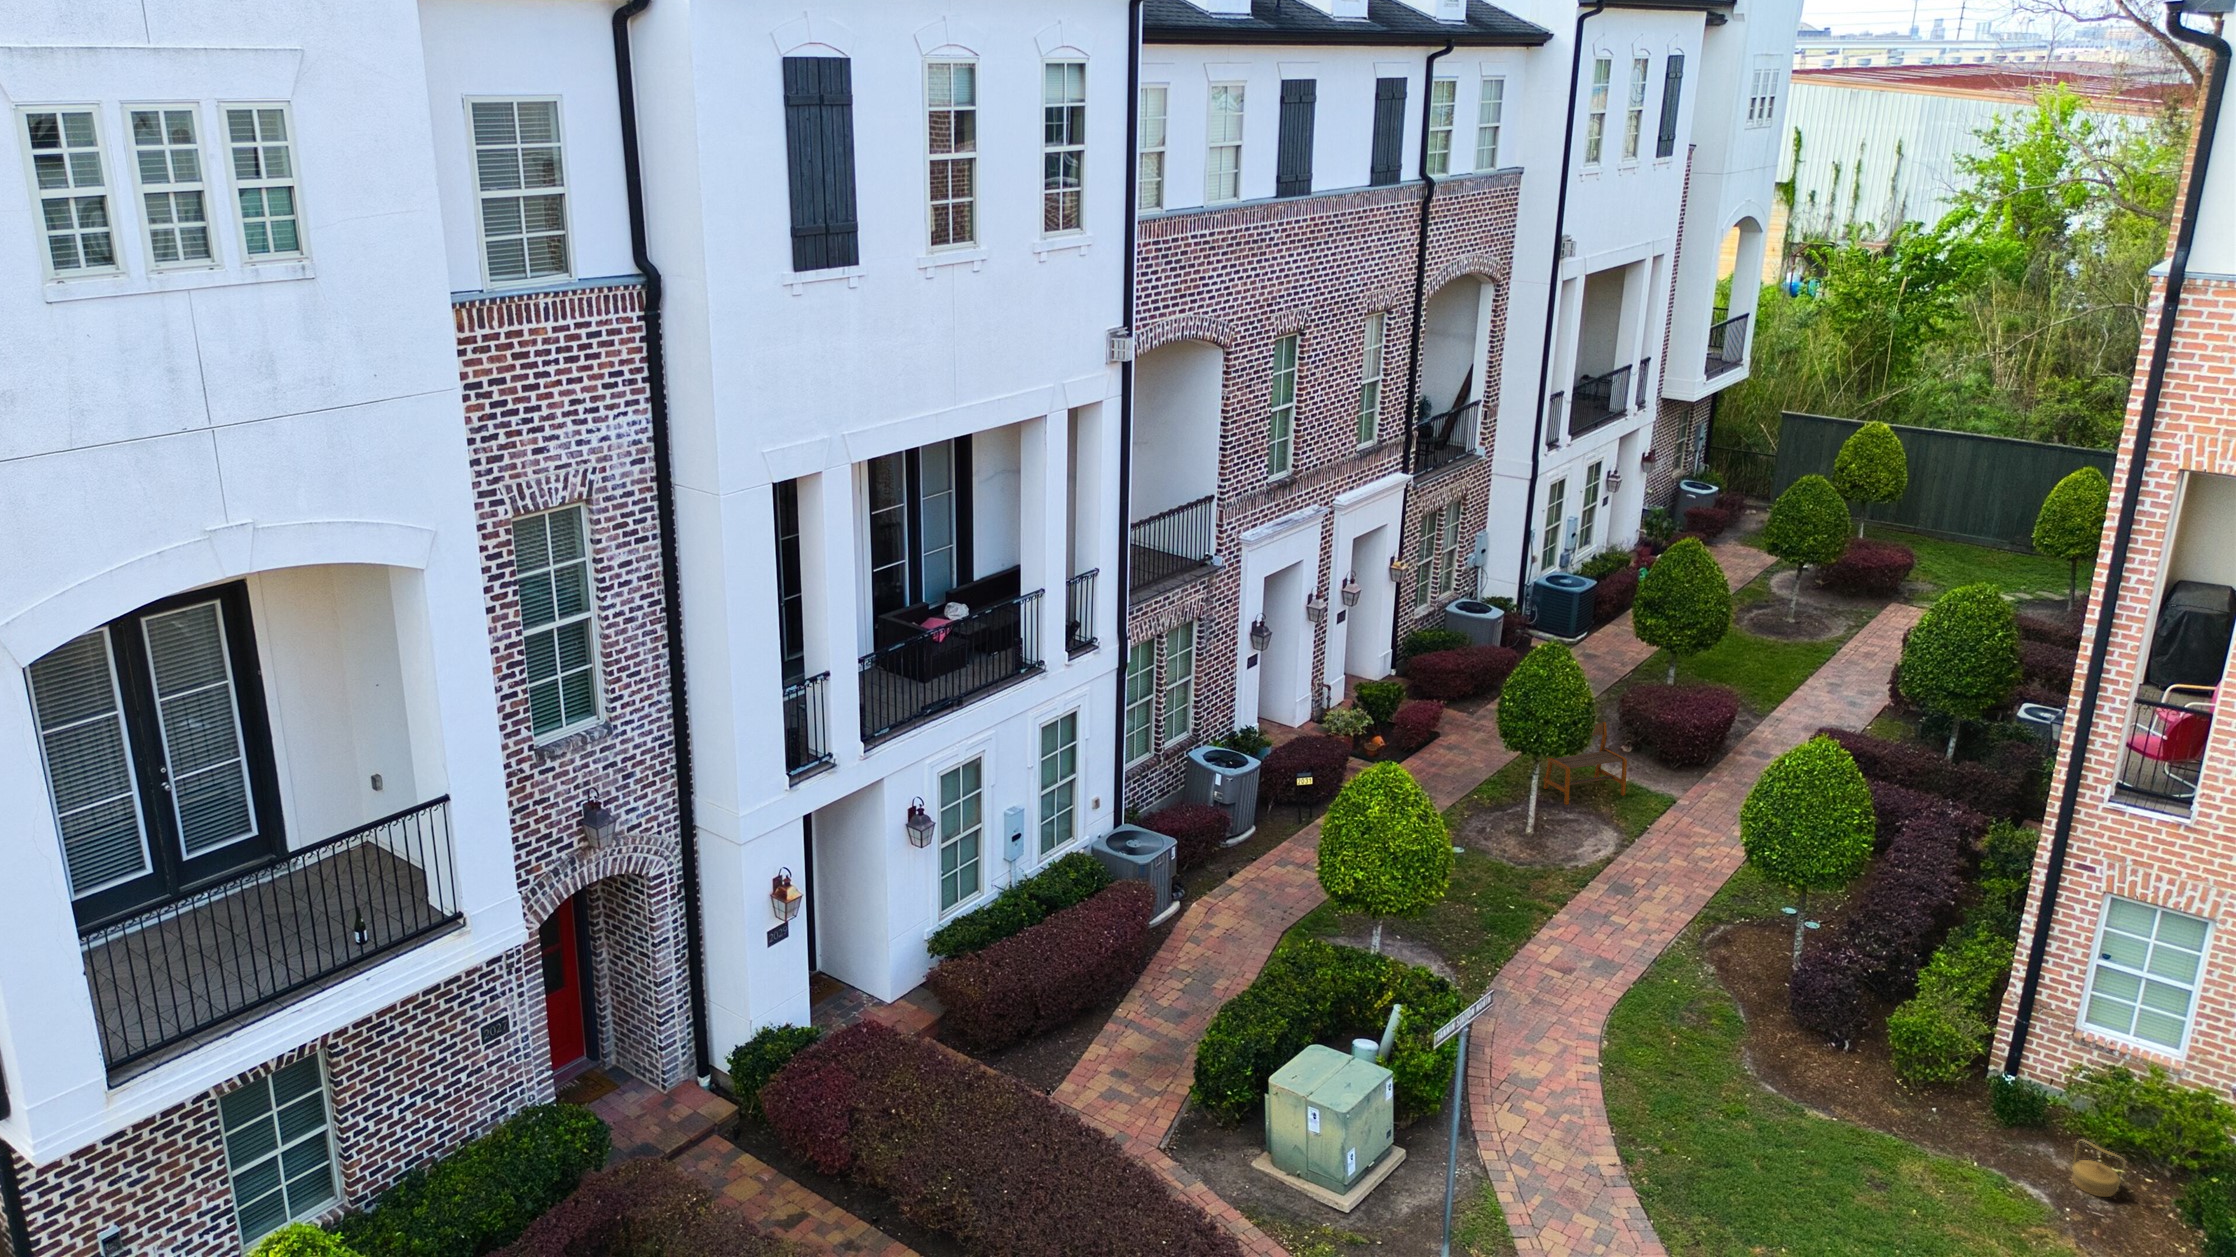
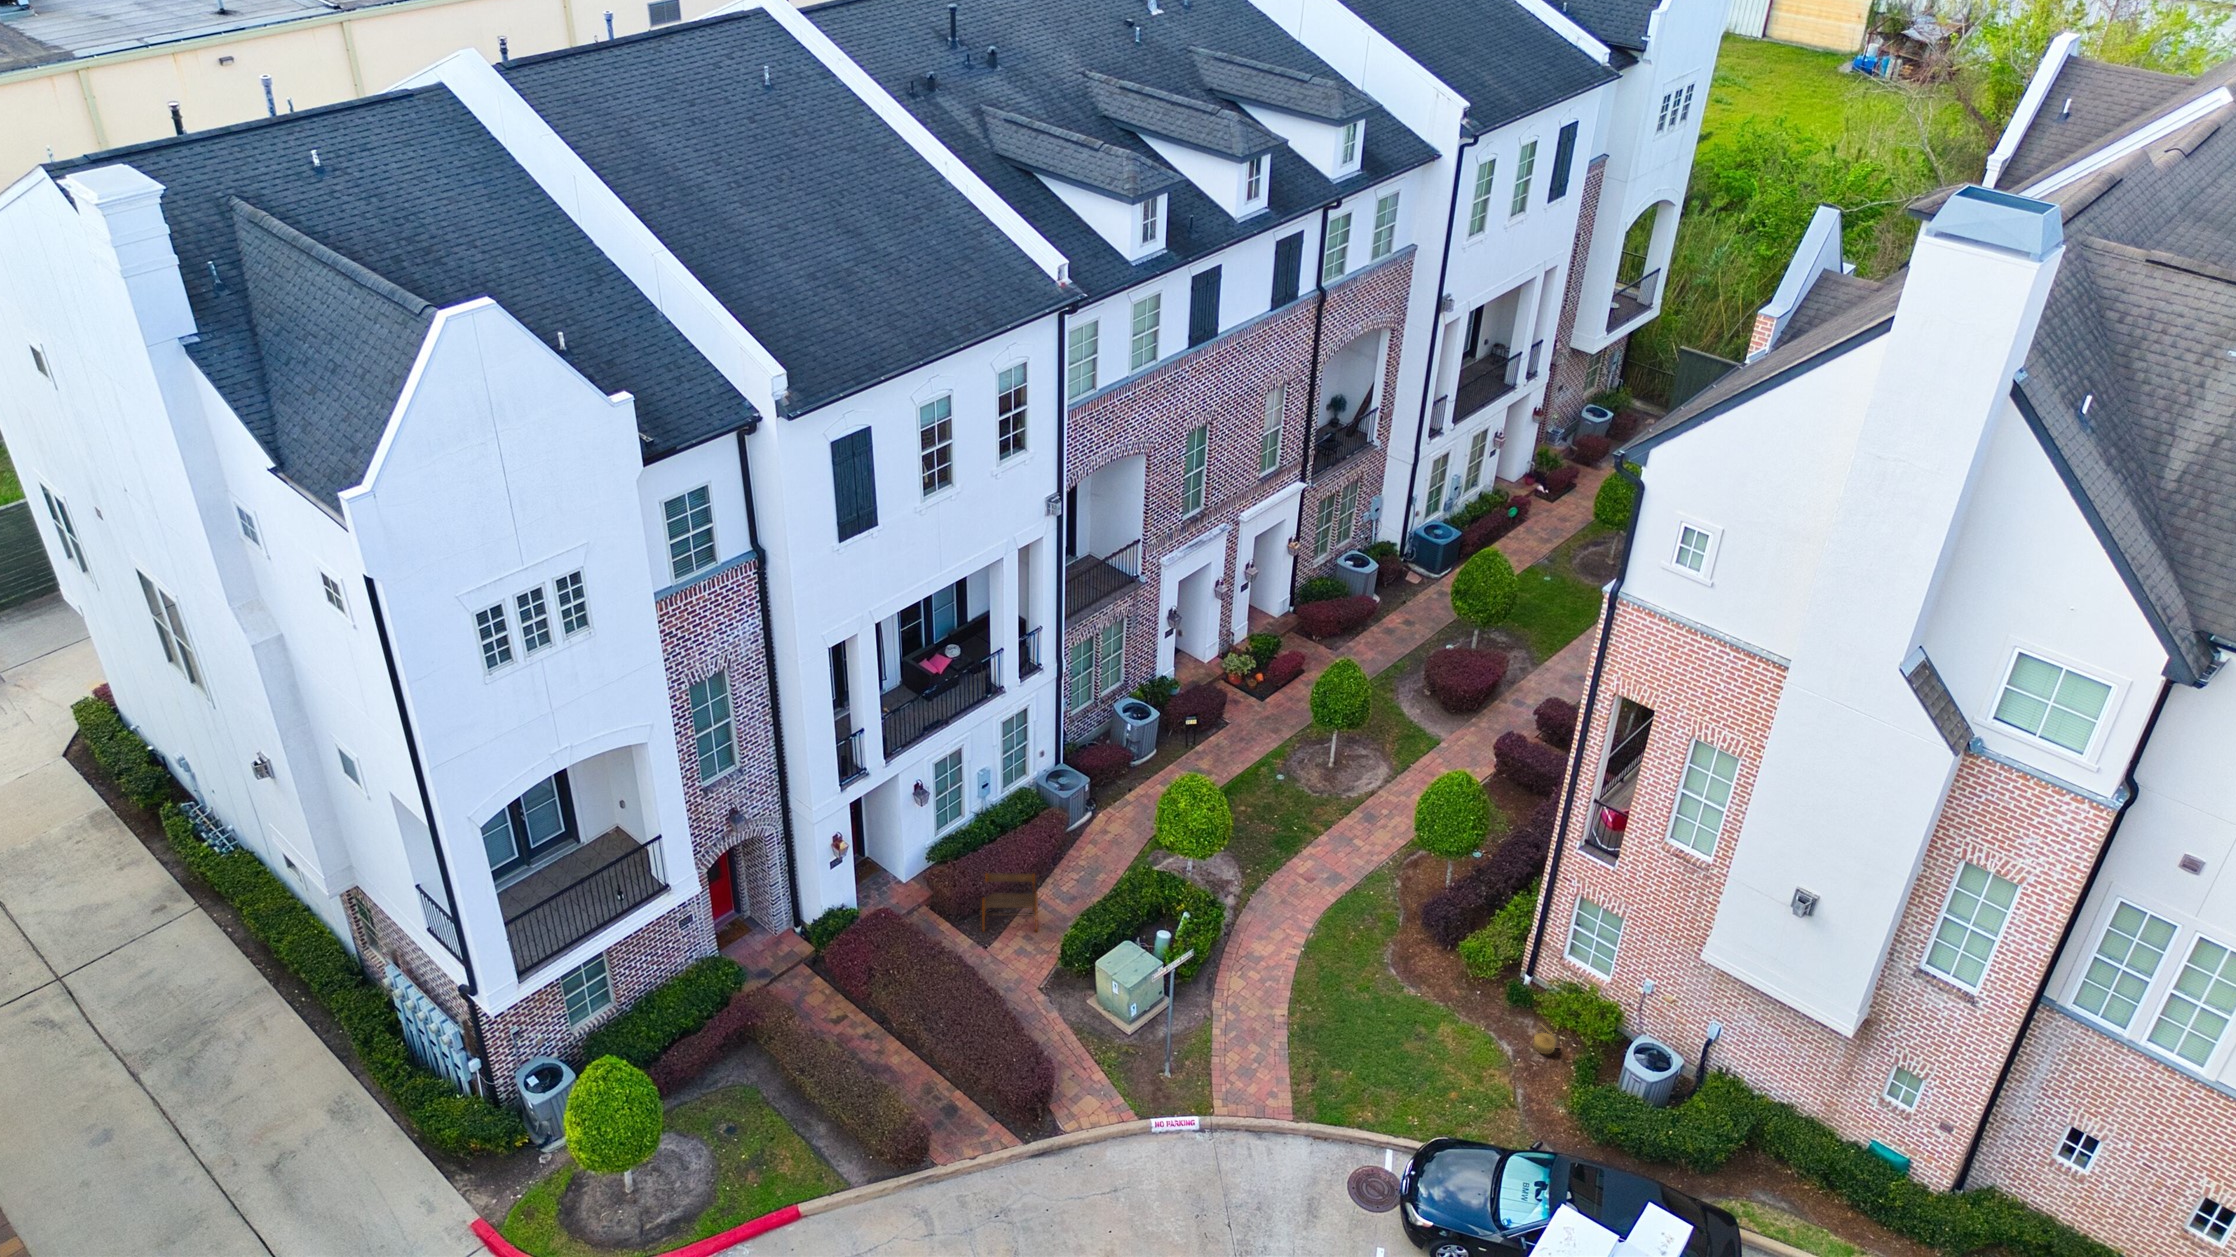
bench: present [1543,722,1627,805] -> present [982,873,1038,931]

